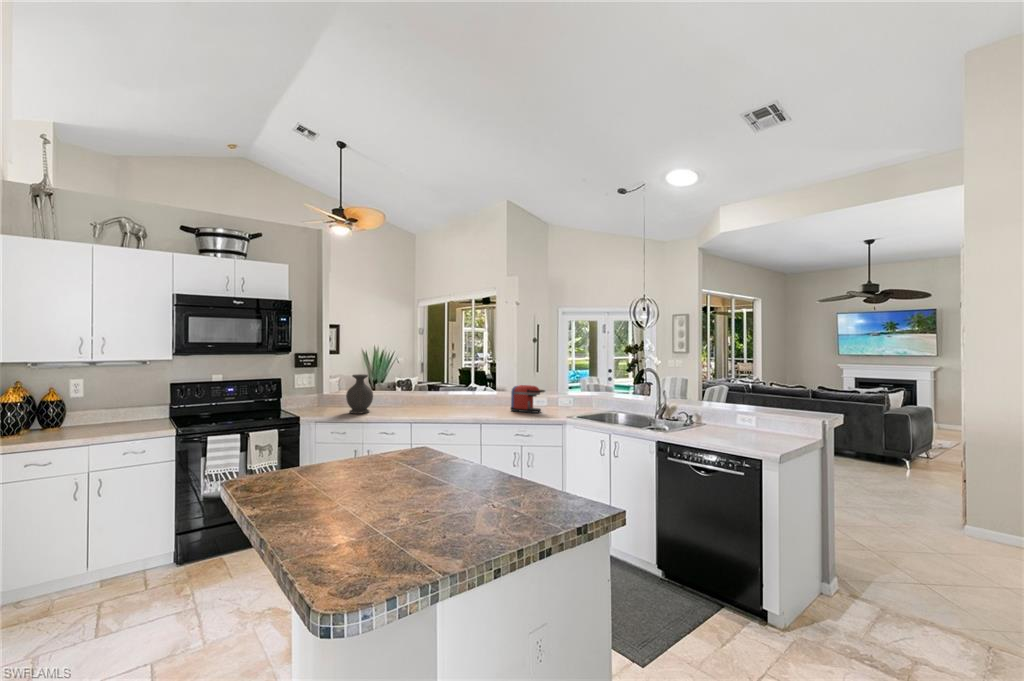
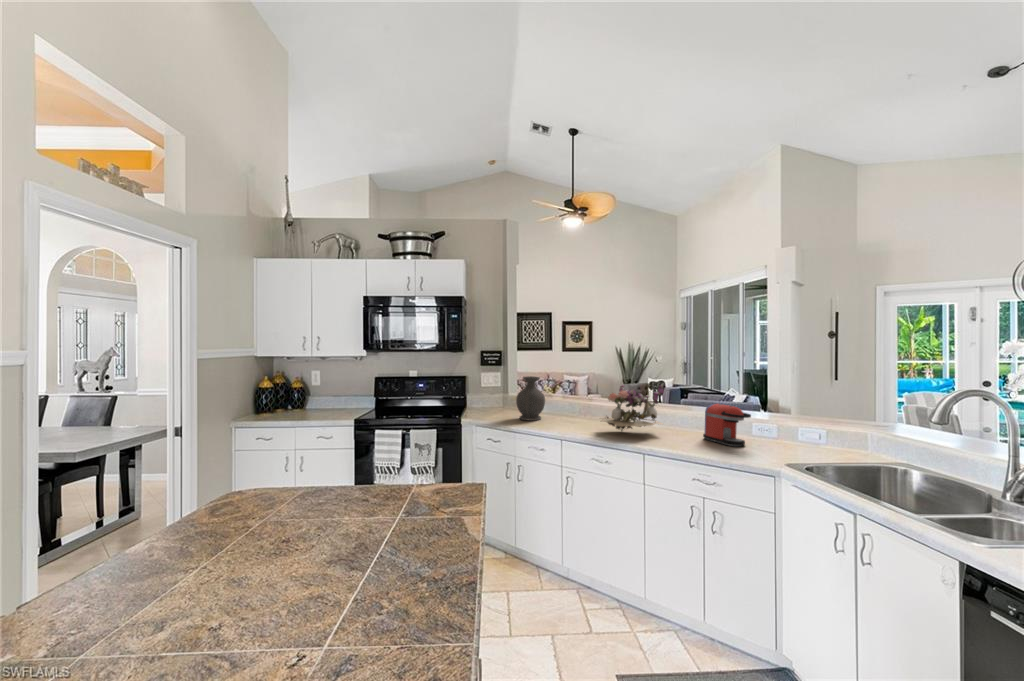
flower arrangement: none [433,374,484,413] -> present [601,385,664,431]

